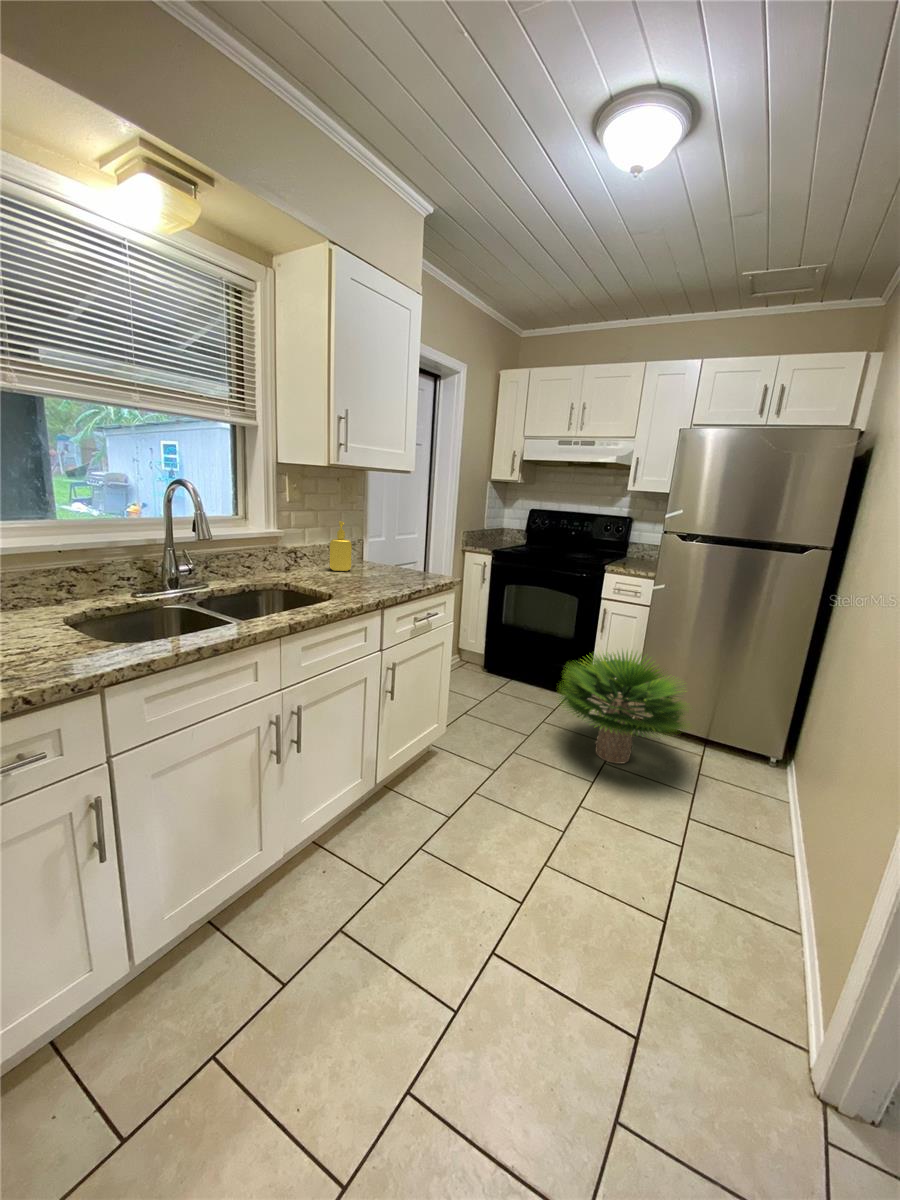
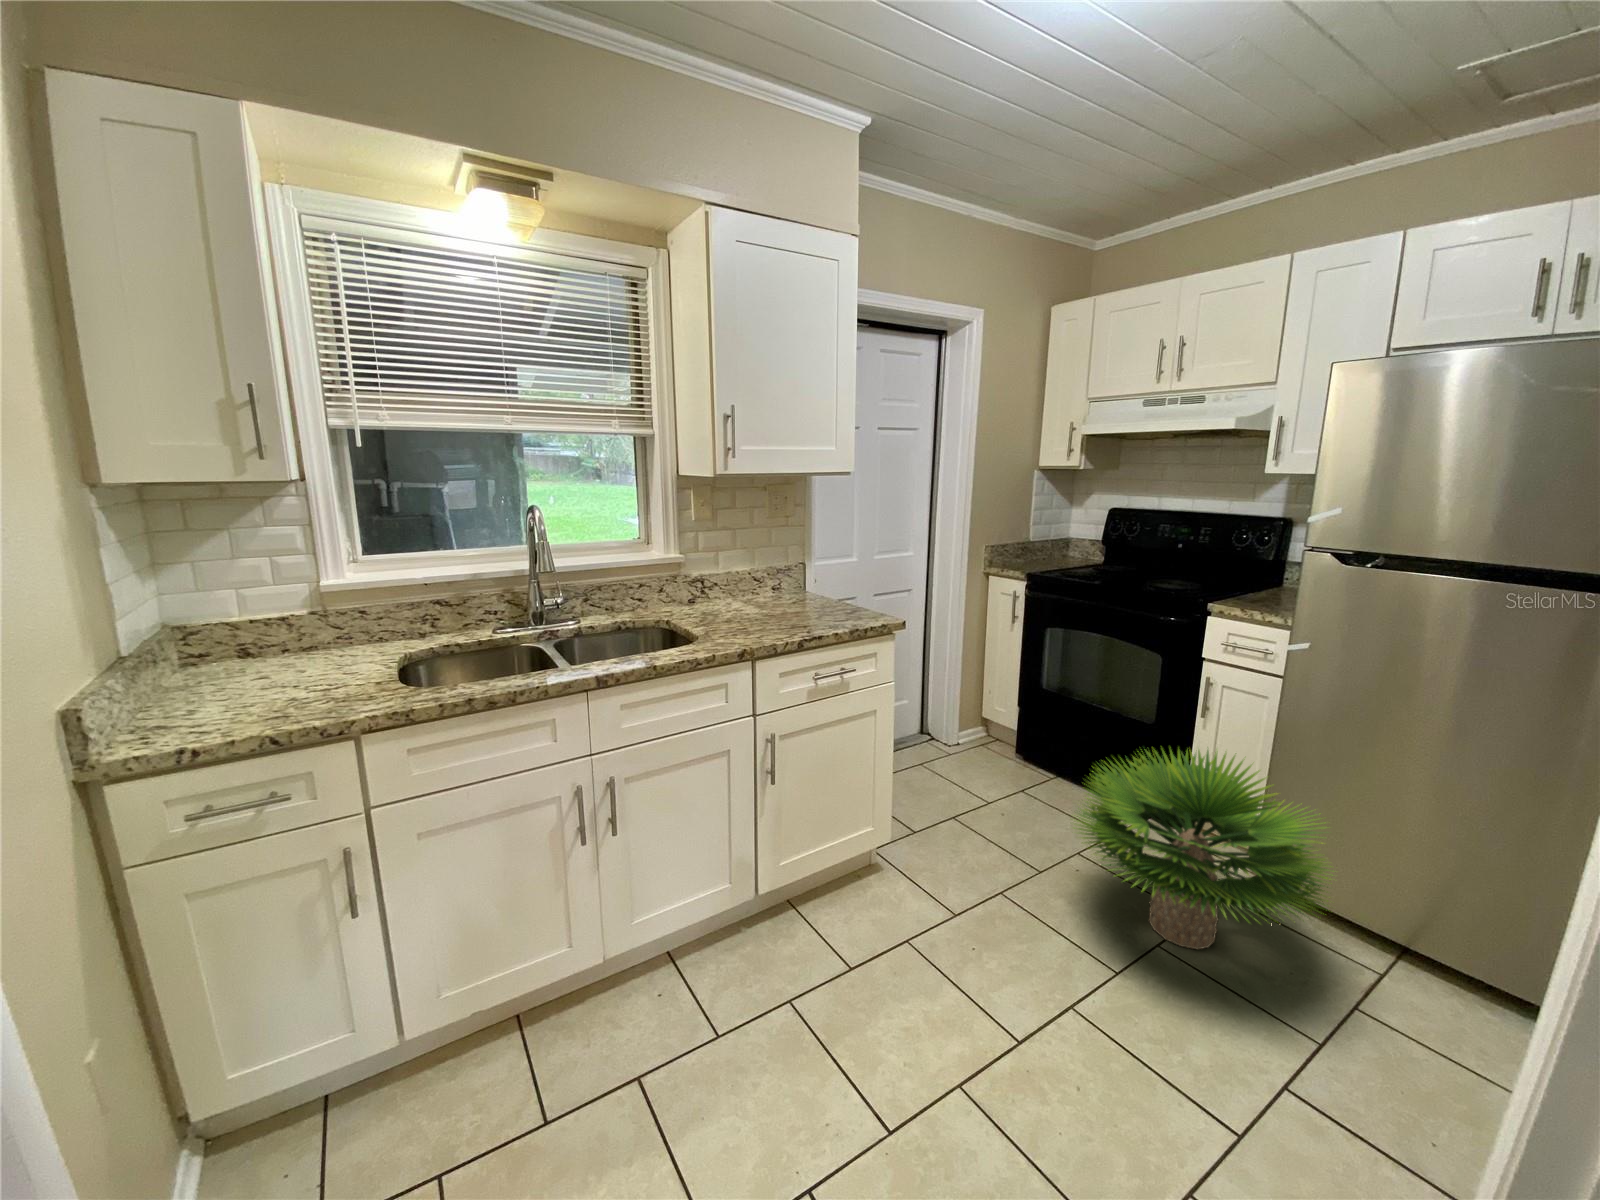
soap dispenser: present [330,521,352,571] -> none [739,542,769,605]

